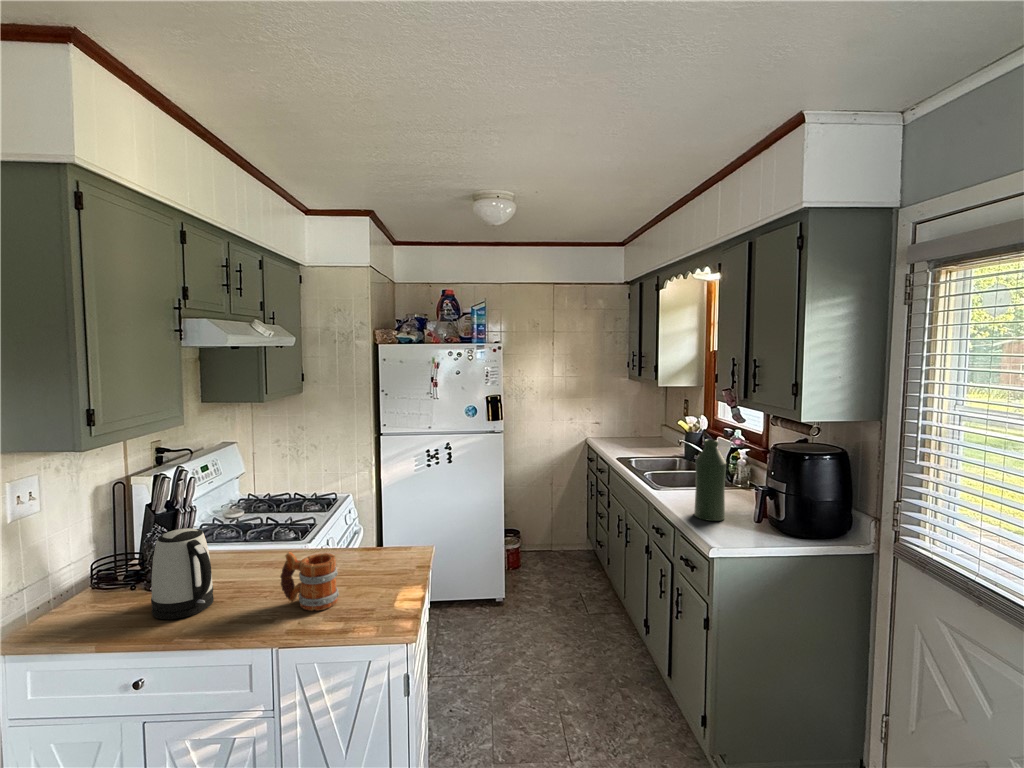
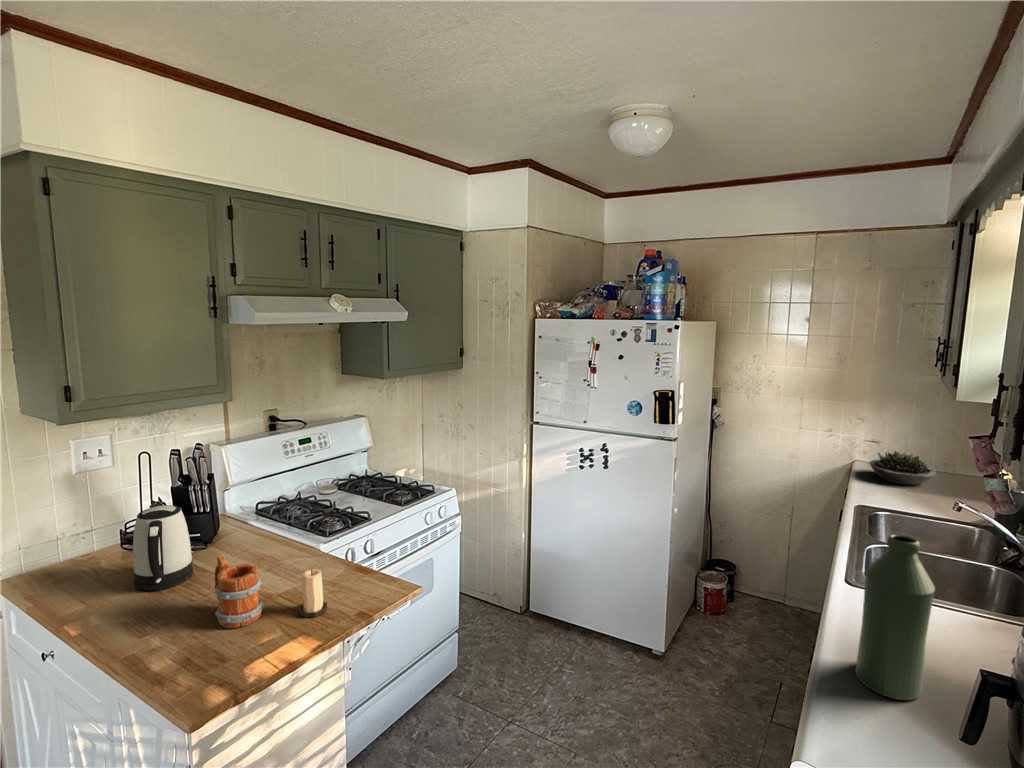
succulent plant: none [601,424,636,444] -> present [869,451,936,485]
candle: none [361,545,384,587] -> present [299,569,327,617]

